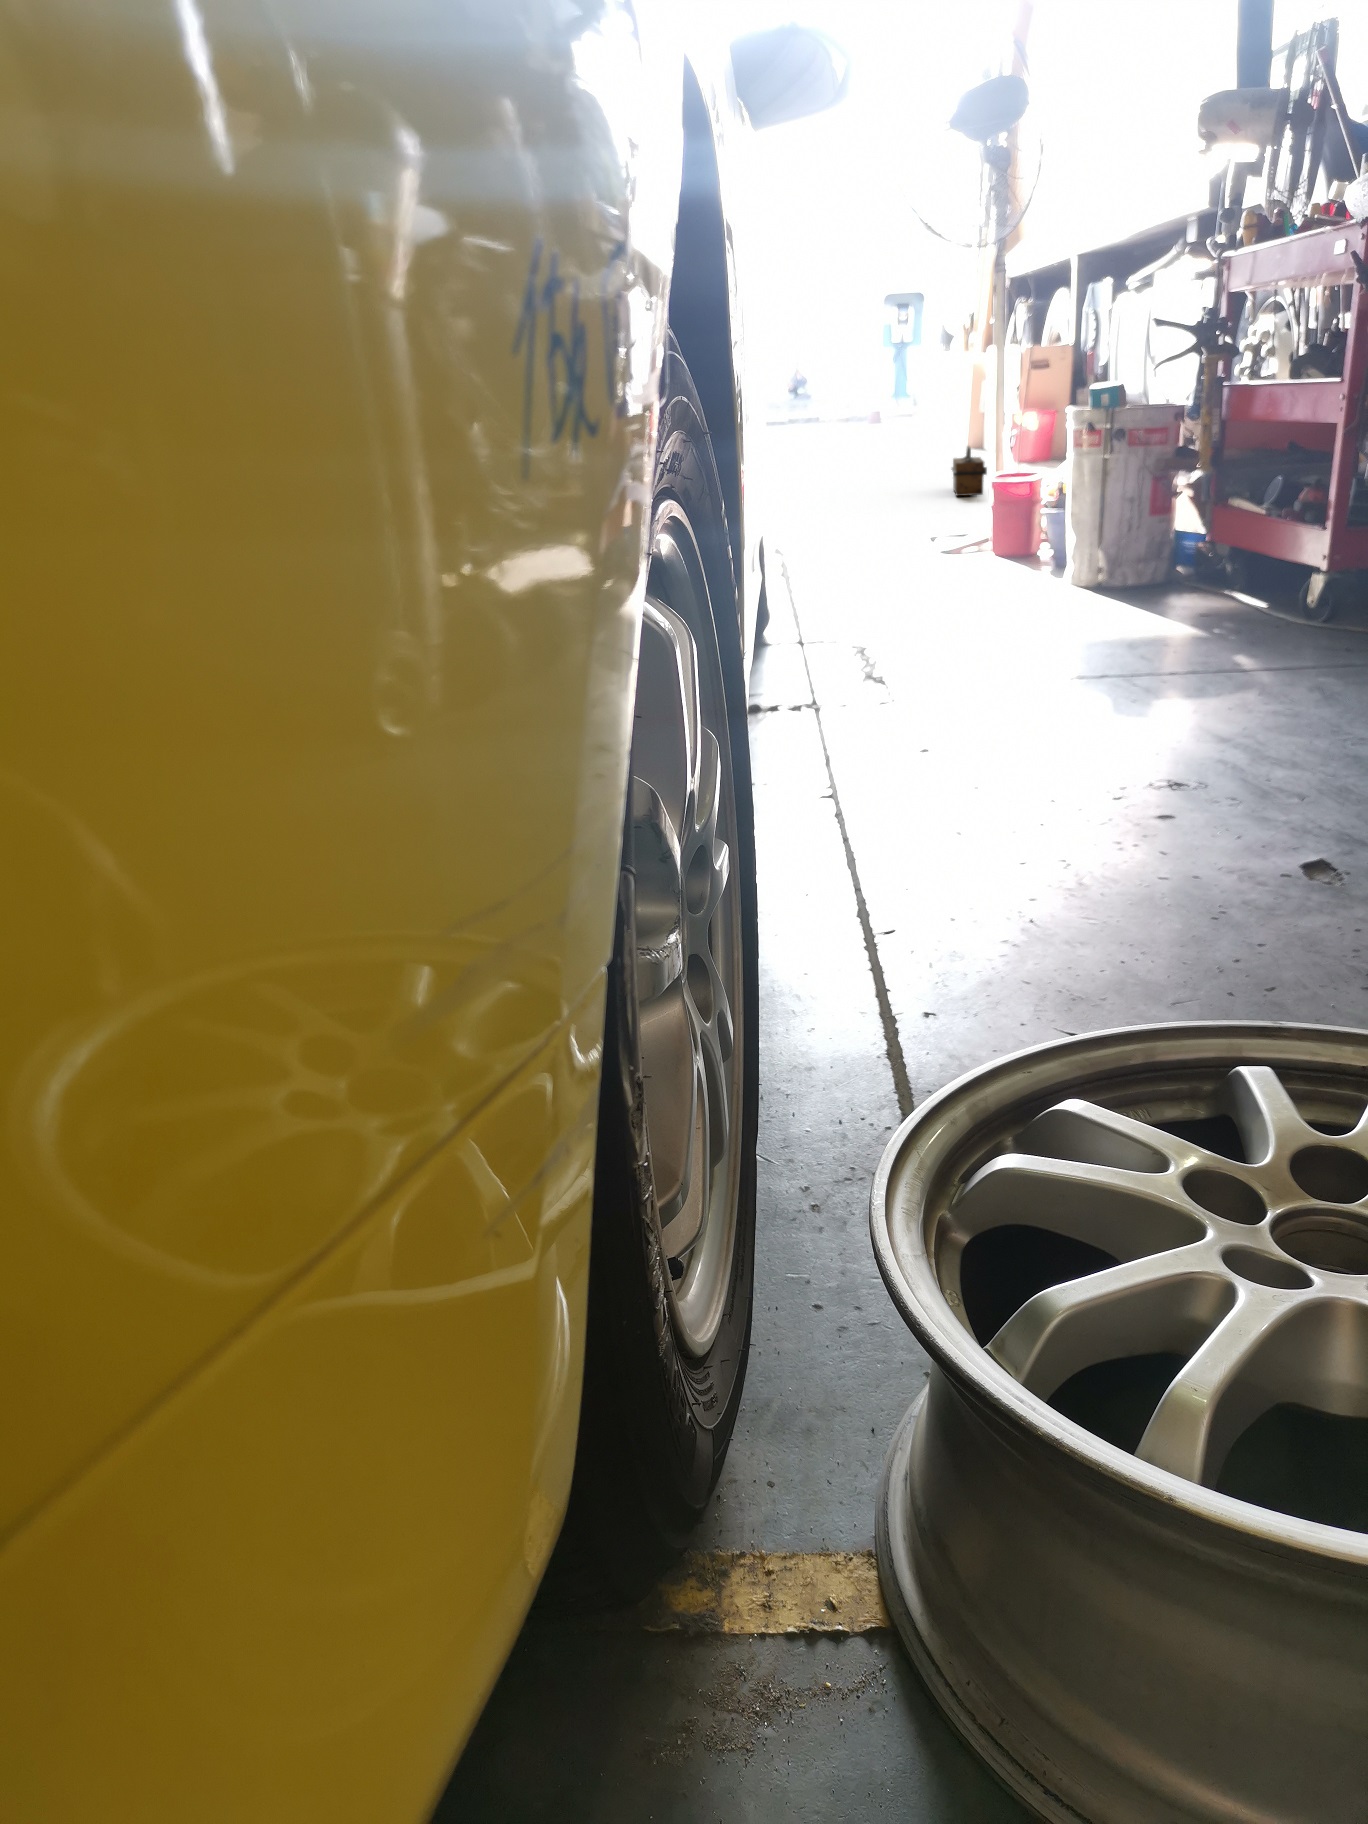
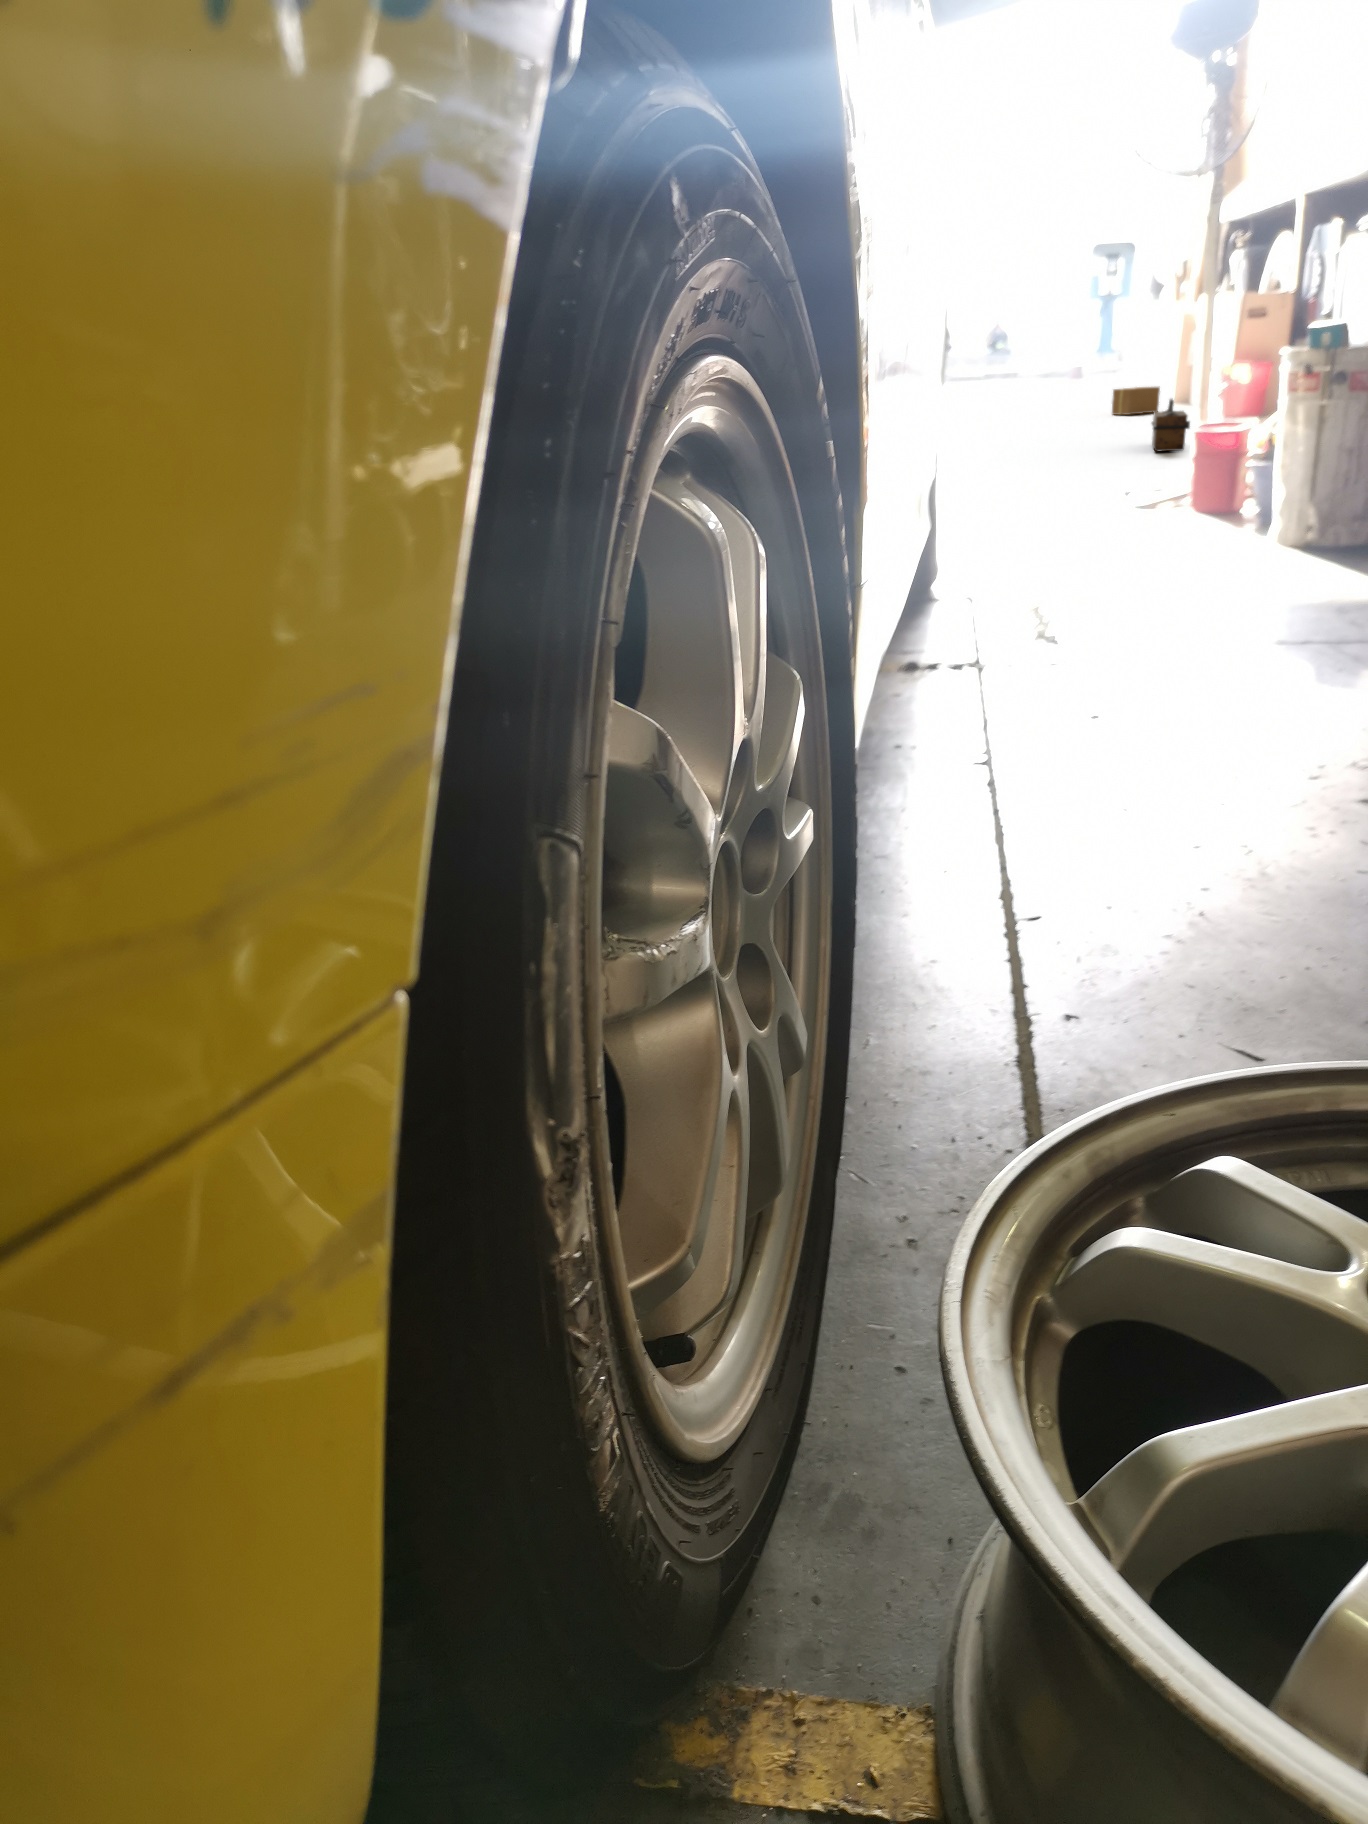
cardboard box: none [913,432,956,459] -> present [1112,387,1160,415]

